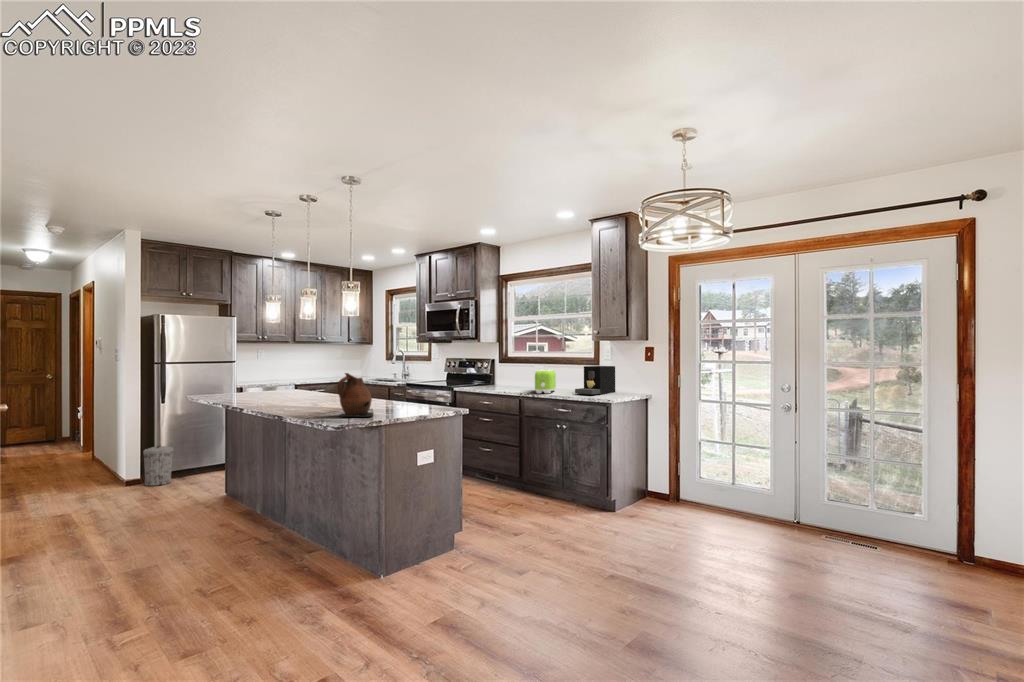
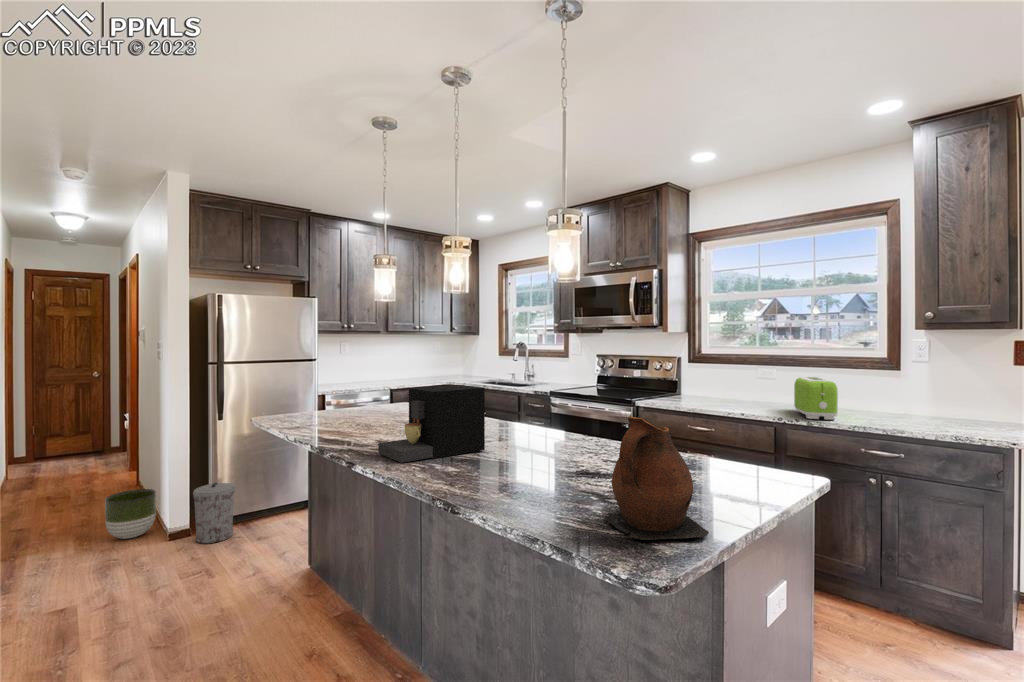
coffee maker: present [575,366,615,394] -> present [378,385,485,463]
planter: none [78,453,114,485] -> present [105,489,156,539]

